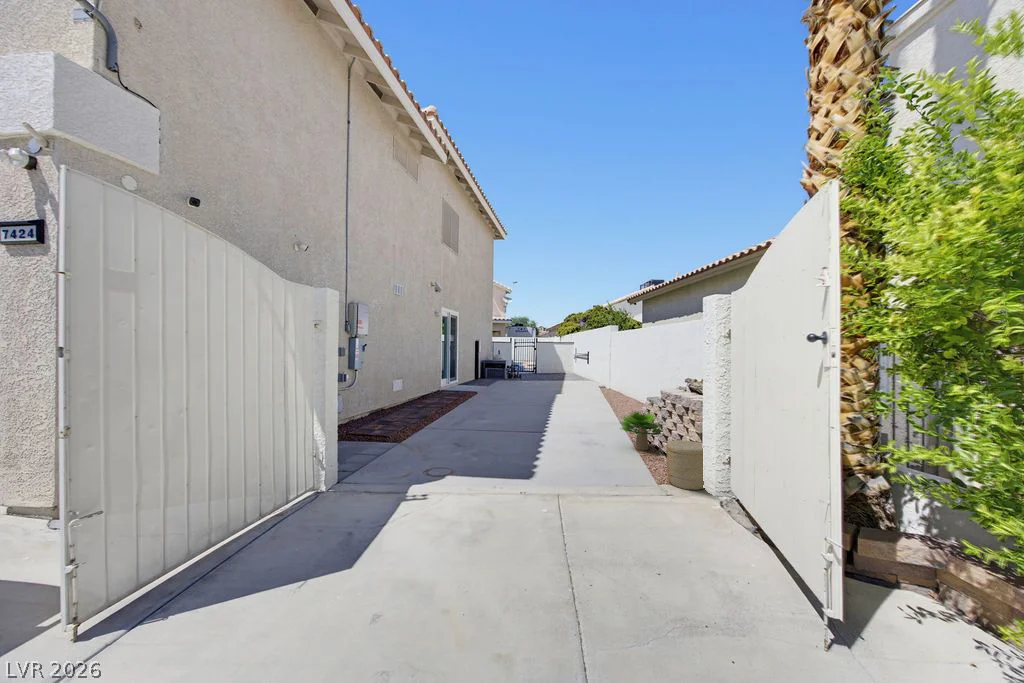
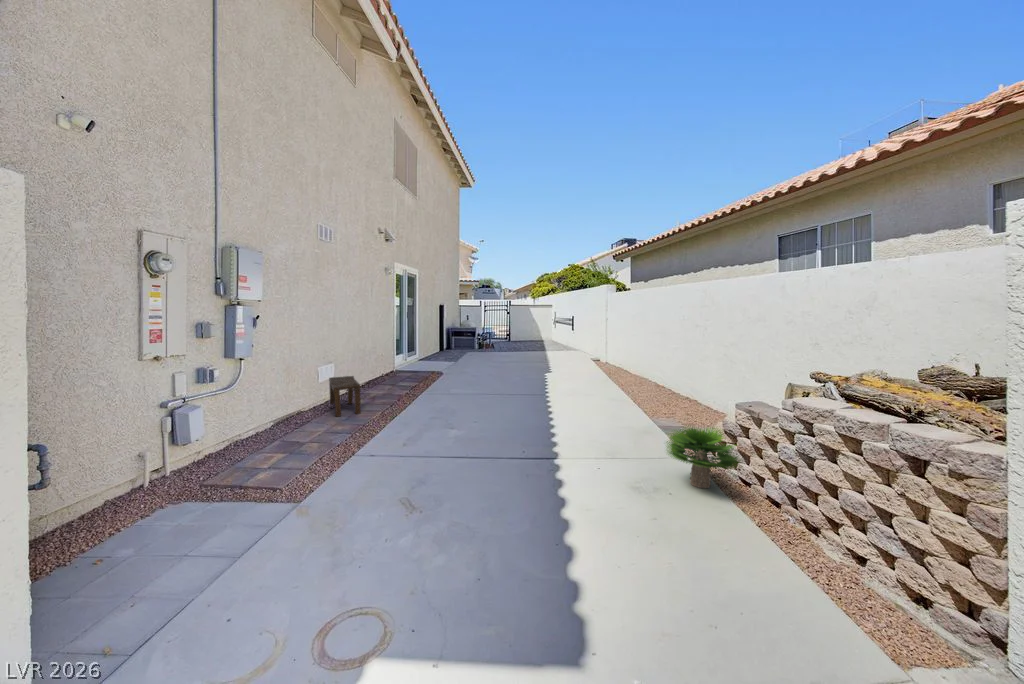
bench: none [397,389,421,416] -> present [329,376,361,417]
woven basket: present [666,440,704,490] -> none [804,510,909,627]

